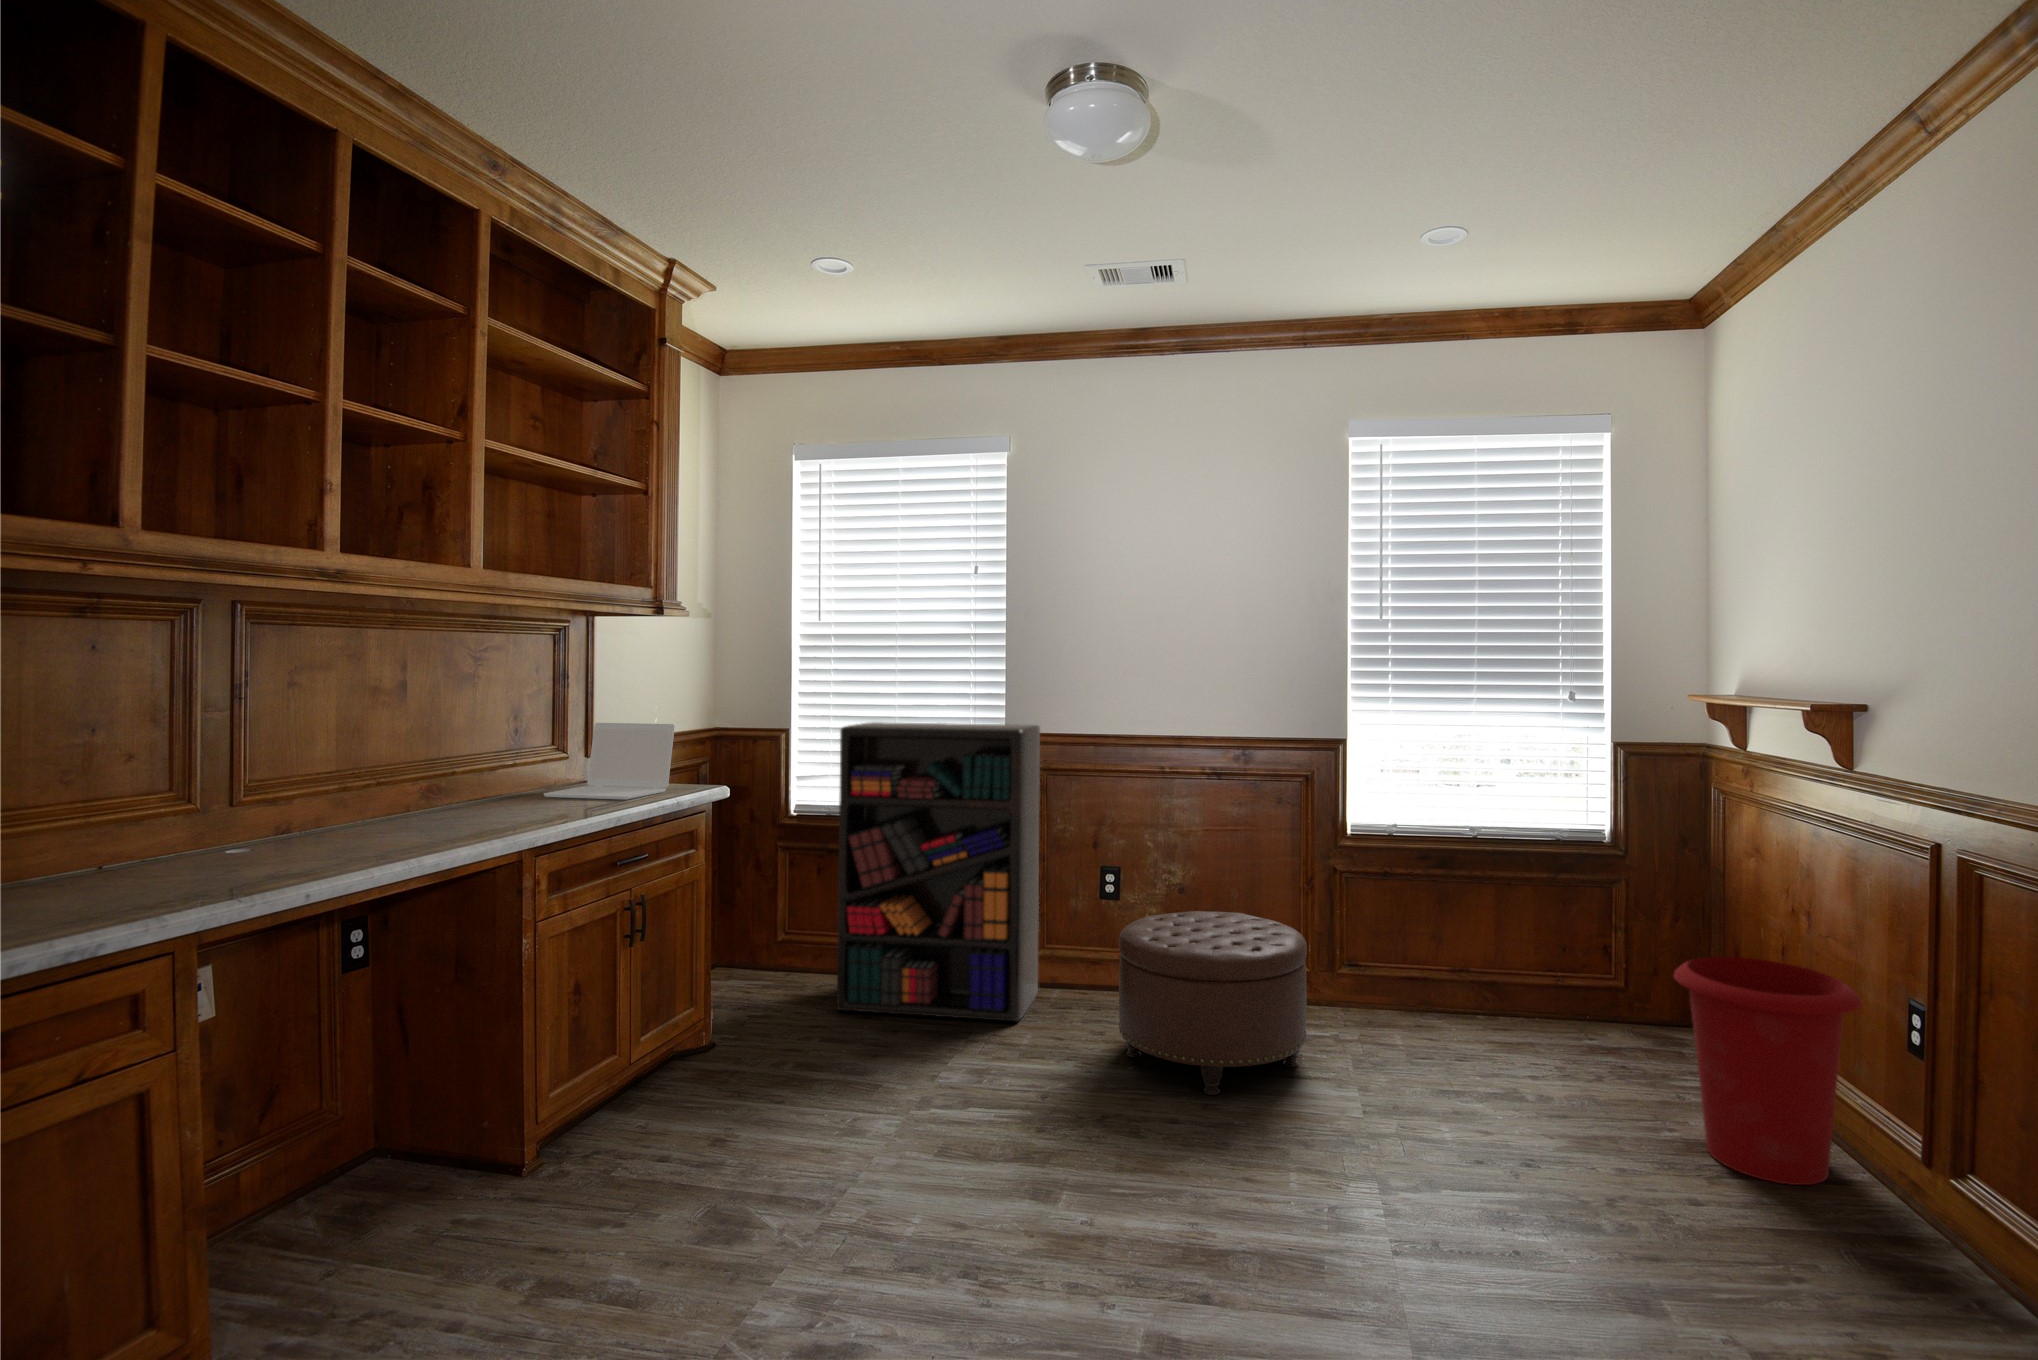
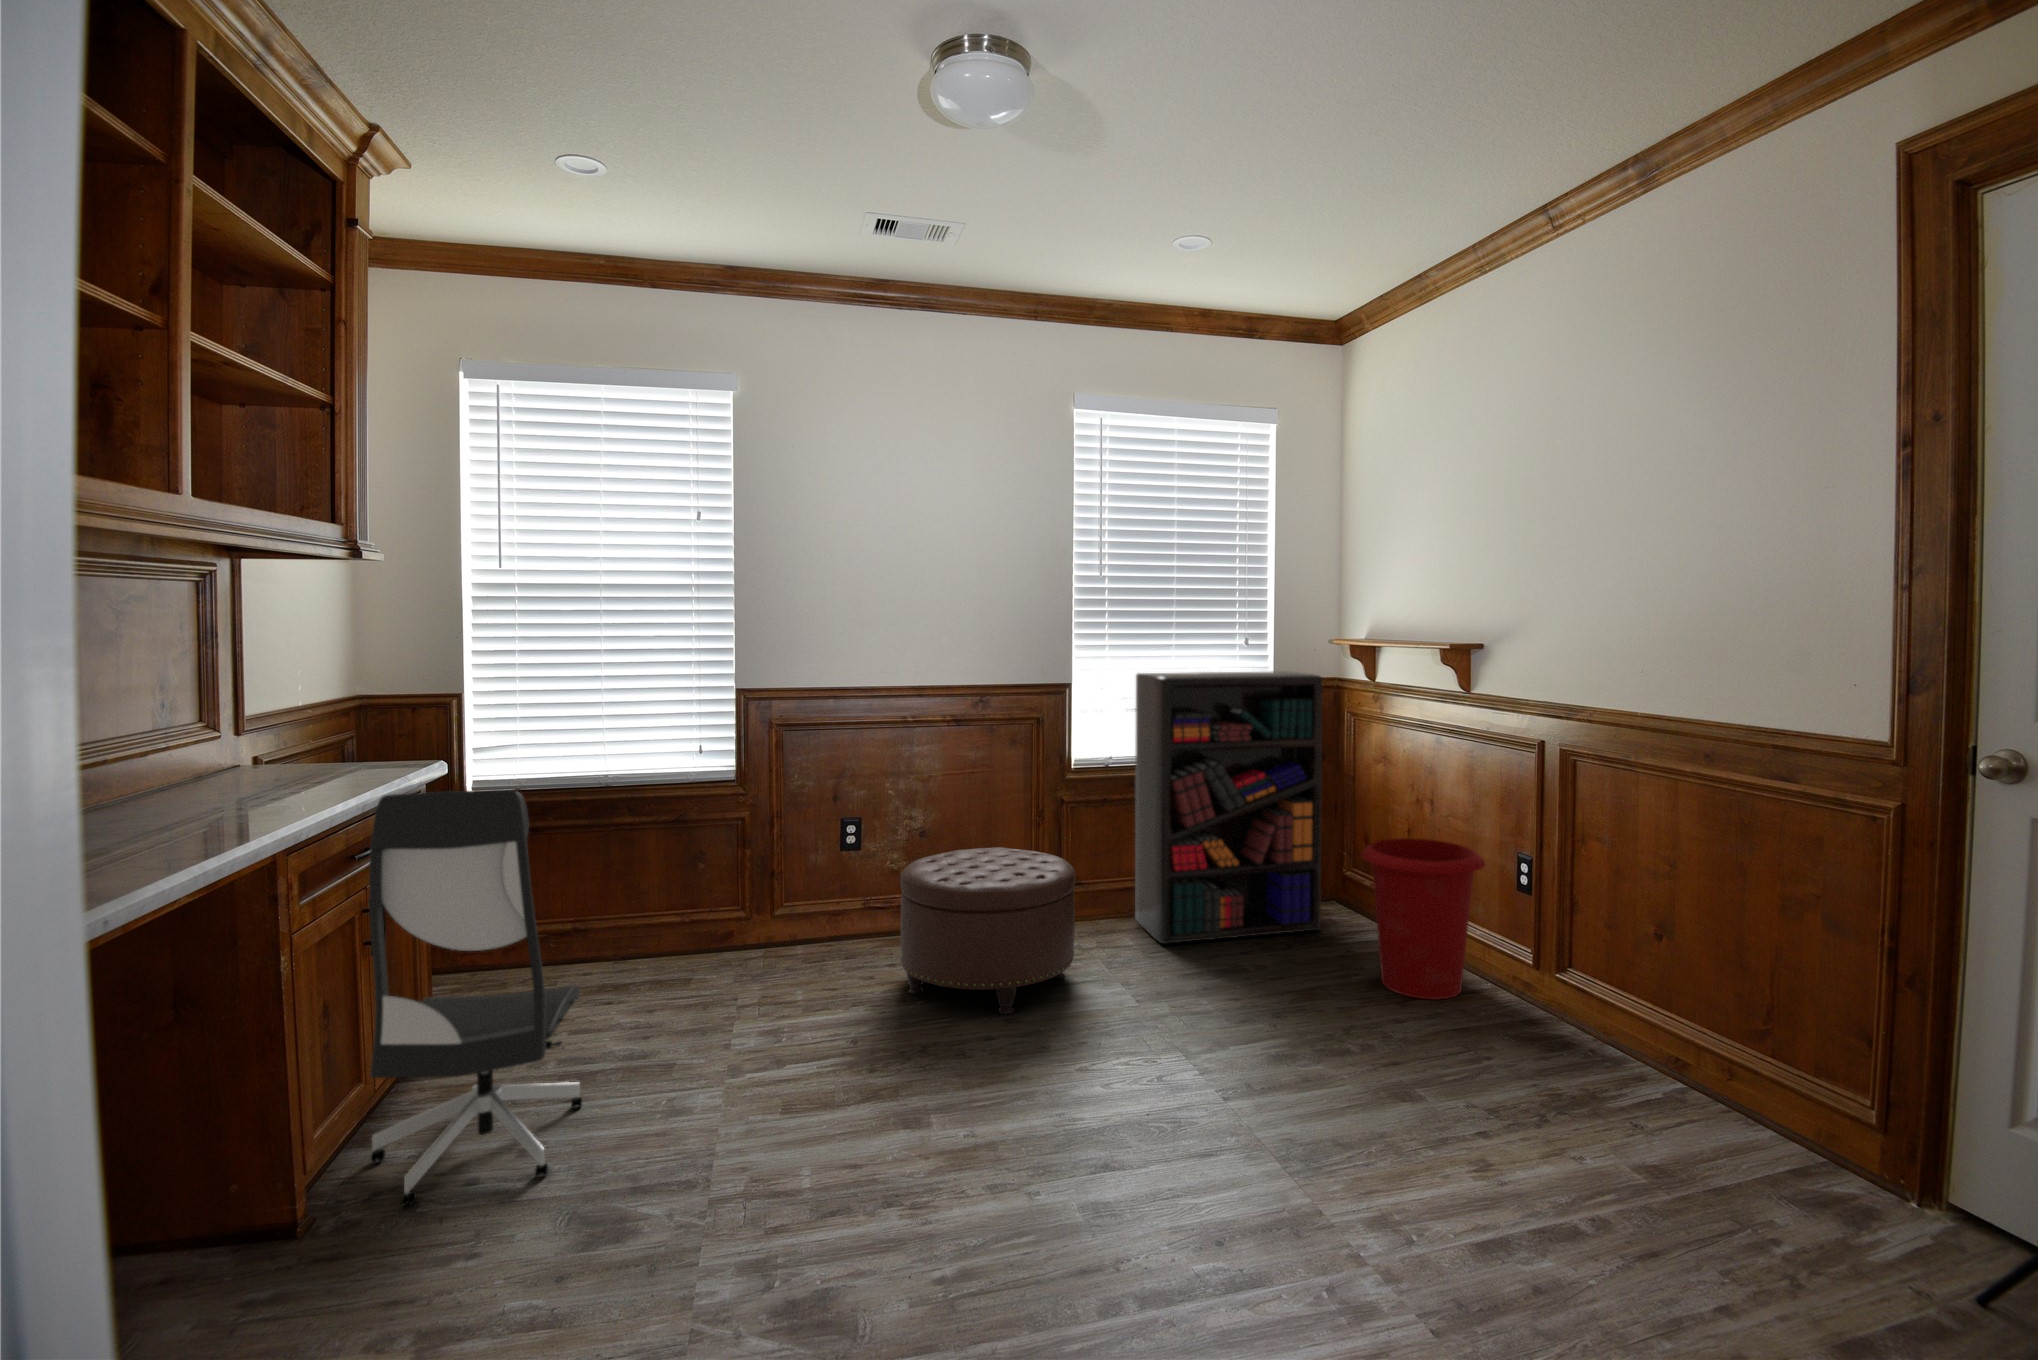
bookshelf: present [837,722,1040,1021] -> present [1135,671,1322,944]
laptop: present [544,723,675,799] -> none [200,692,380,791]
office chair: none [610,808,793,1160] -> present [369,790,582,1206]

